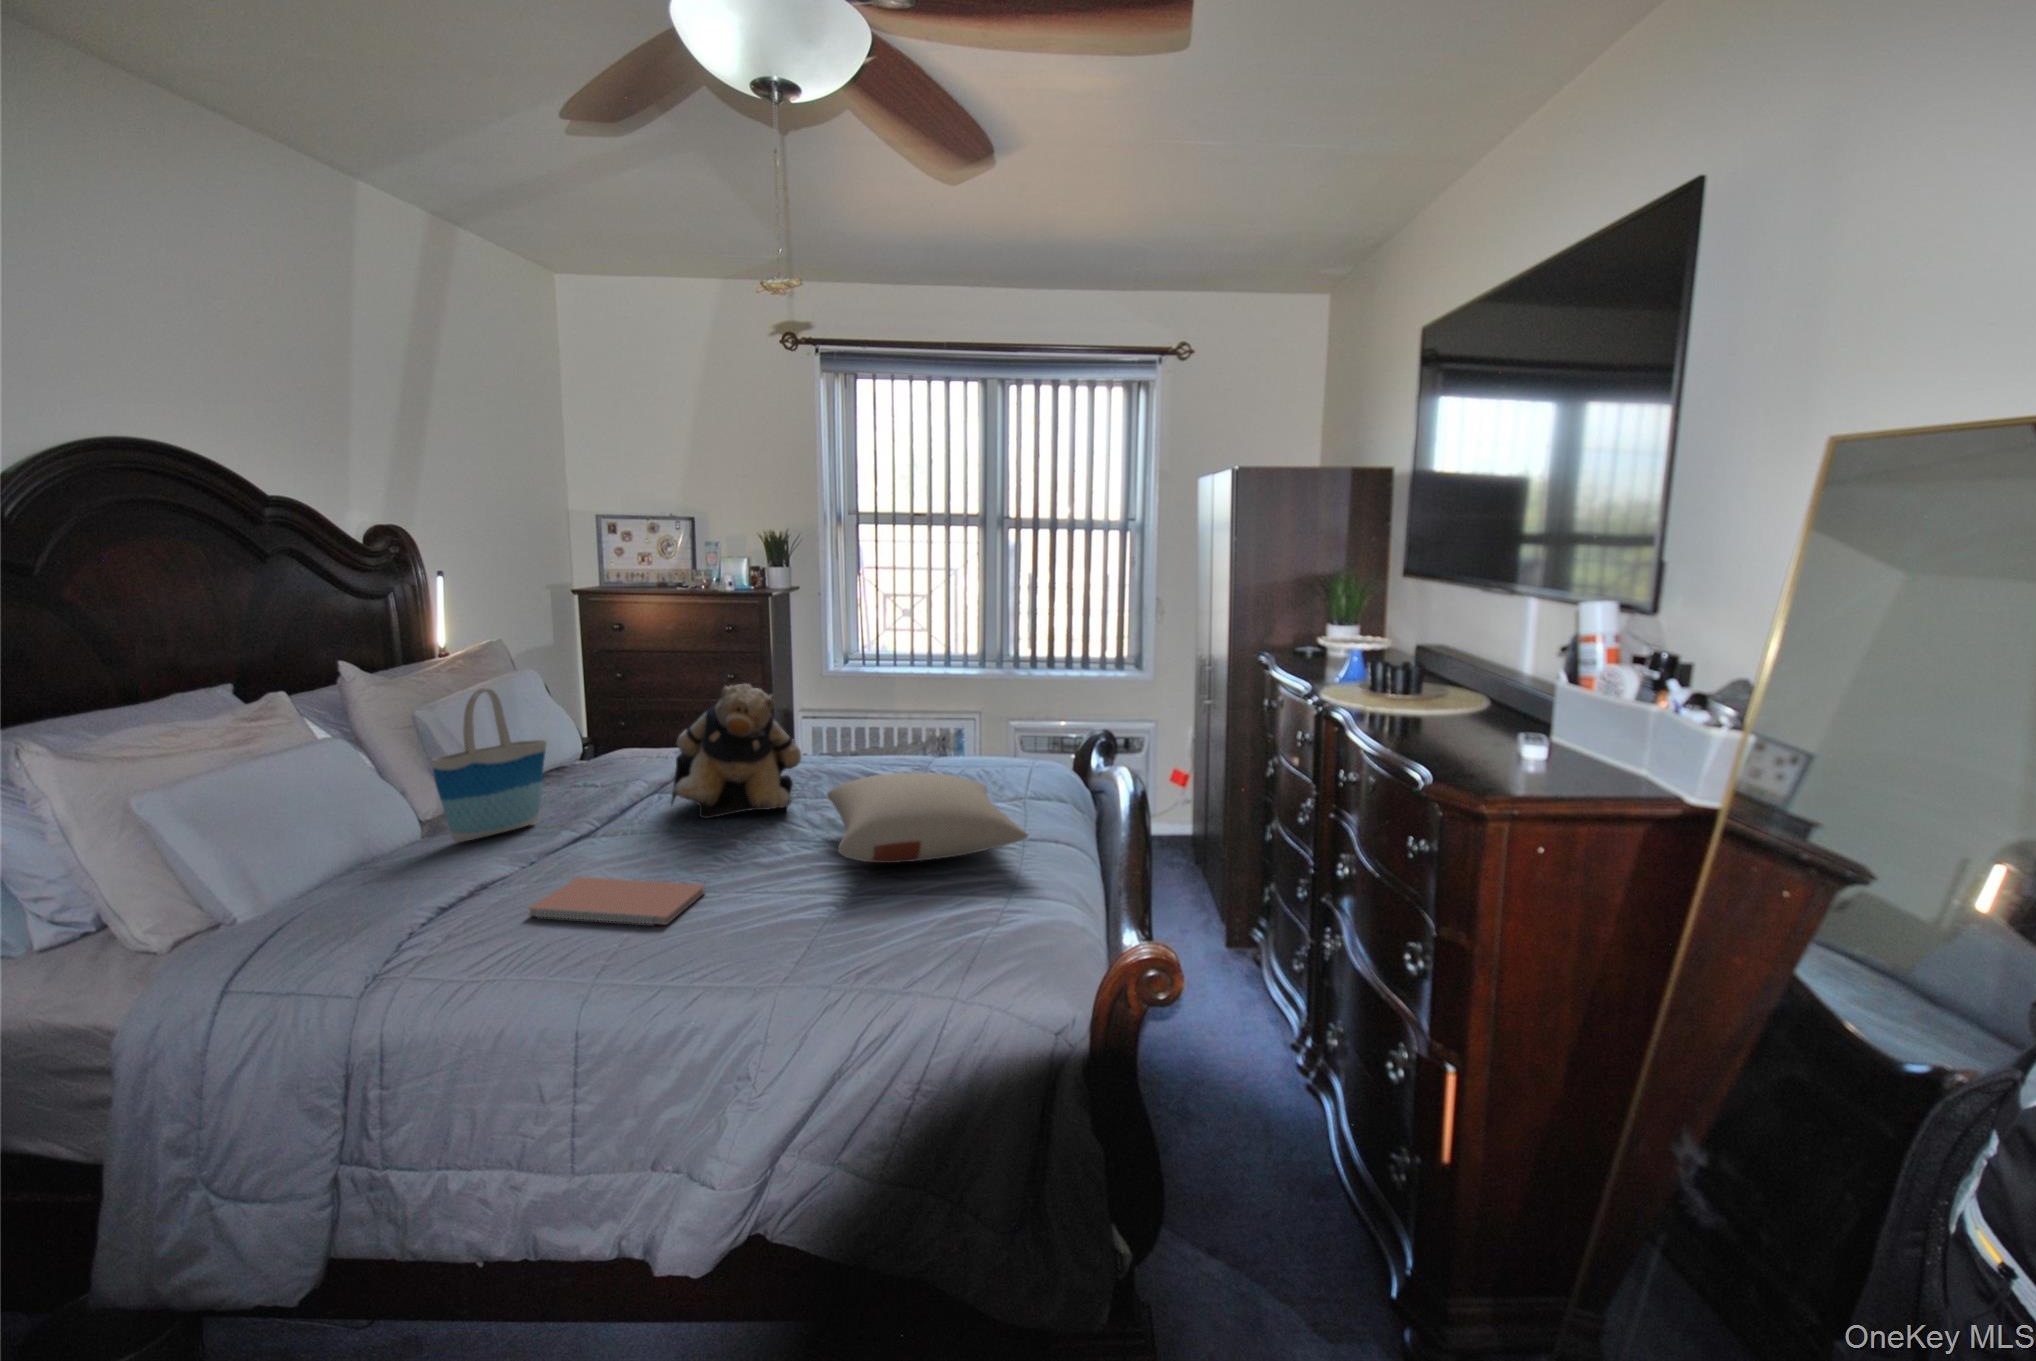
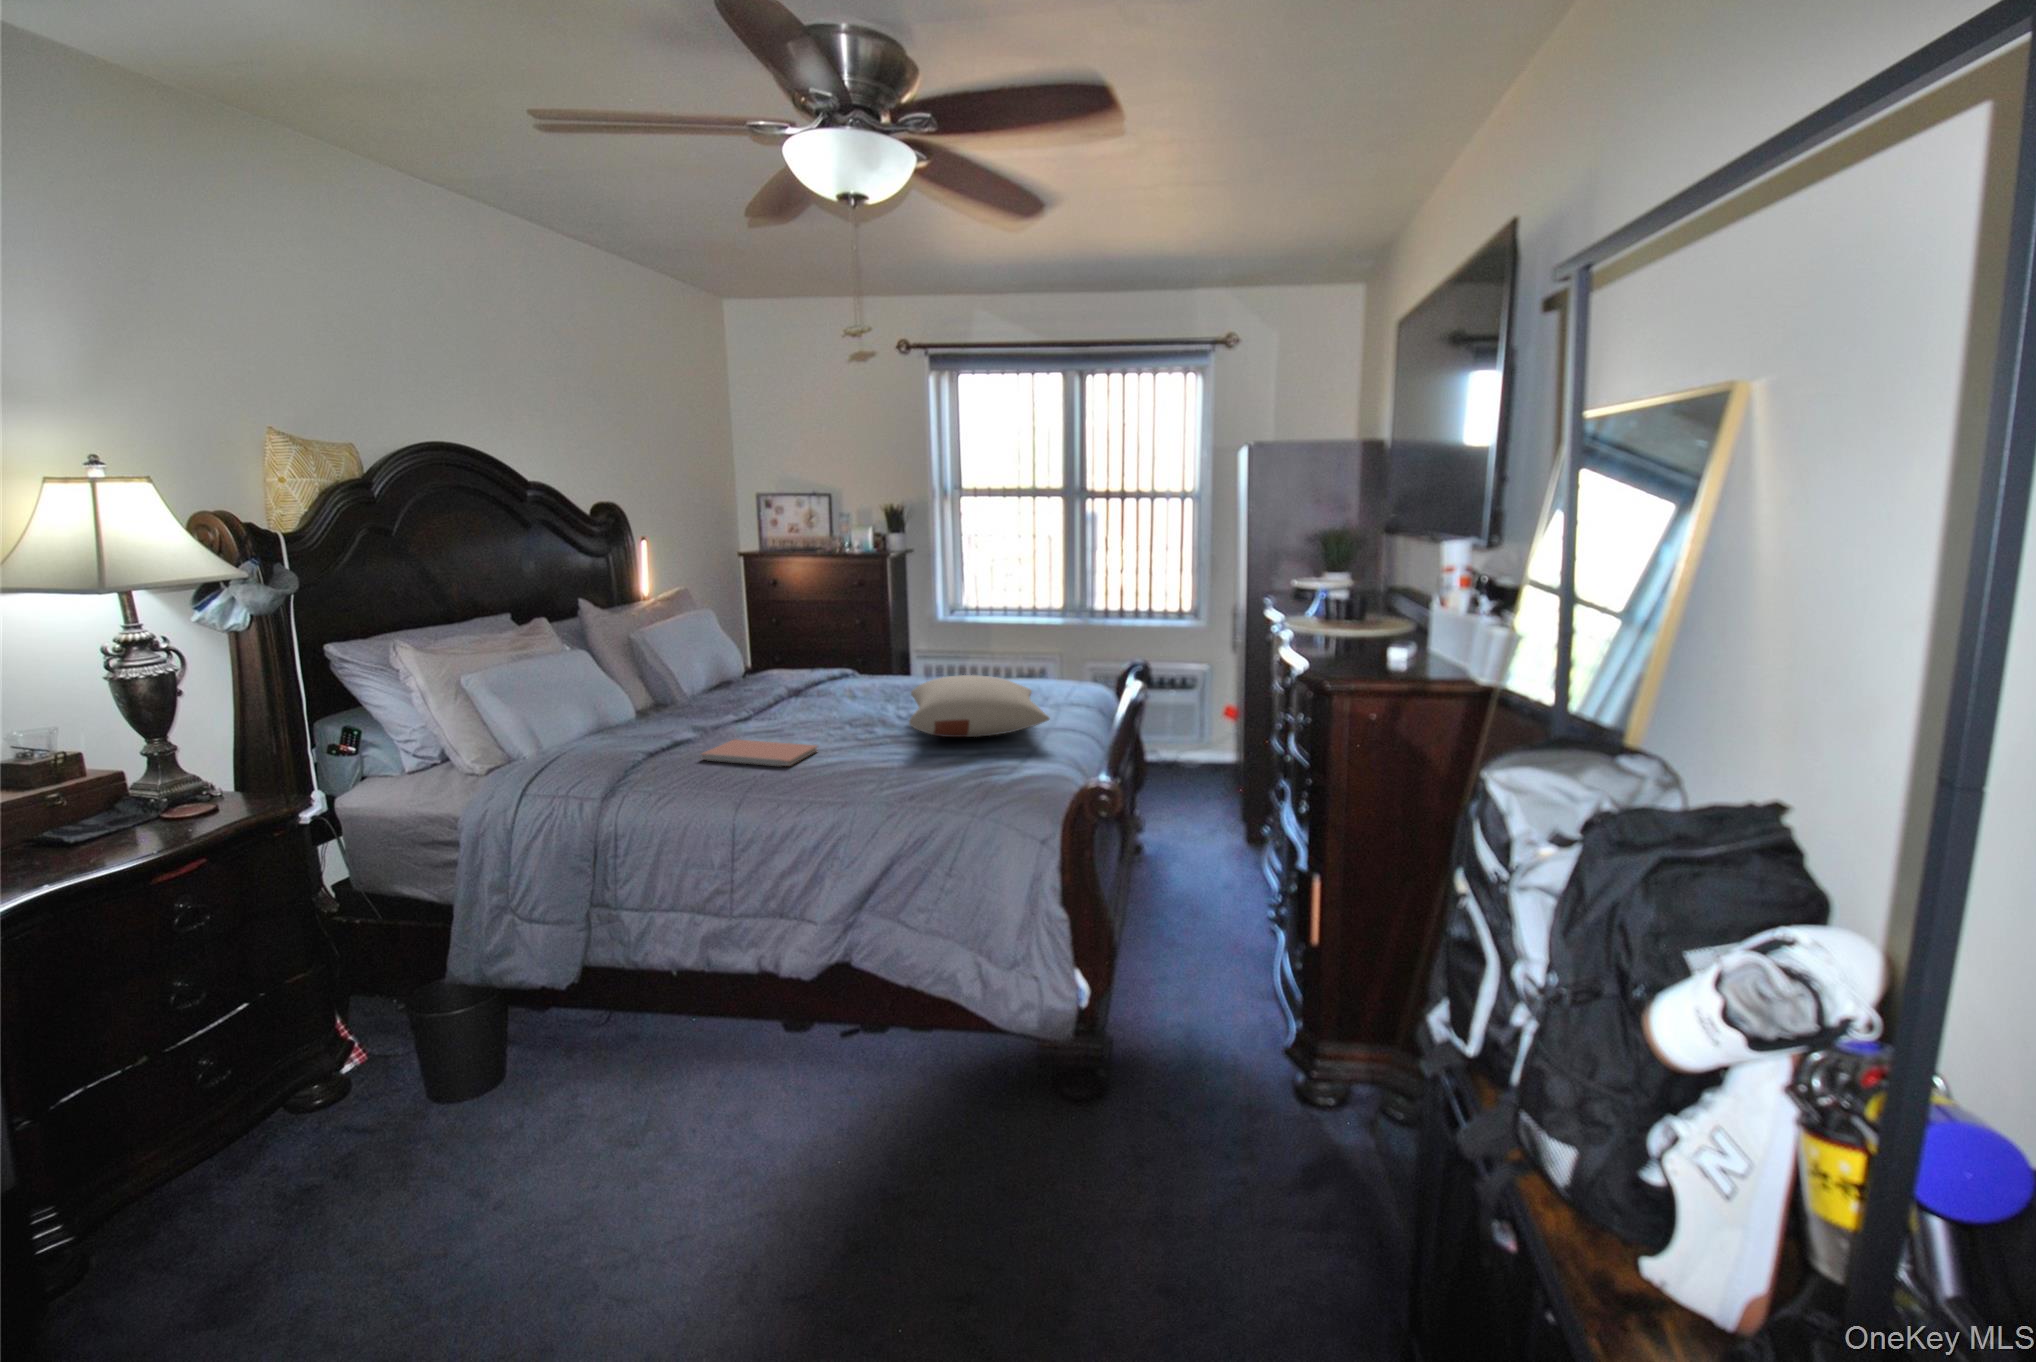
teddy bear: present [671,684,801,818] -> none [801,611,896,711]
tote bag: present [432,688,546,842] -> none [639,612,715,720]

